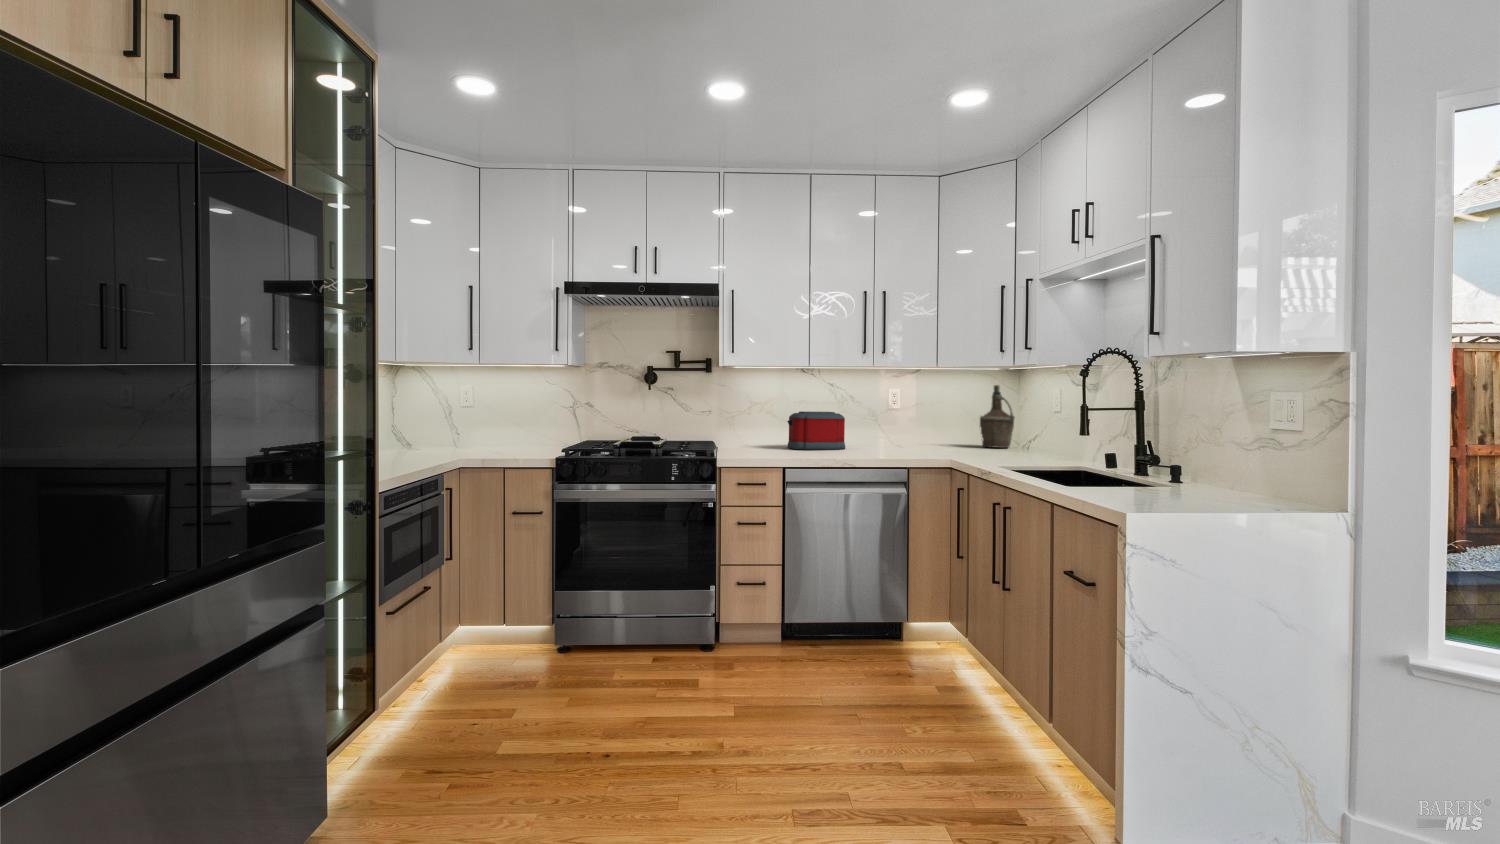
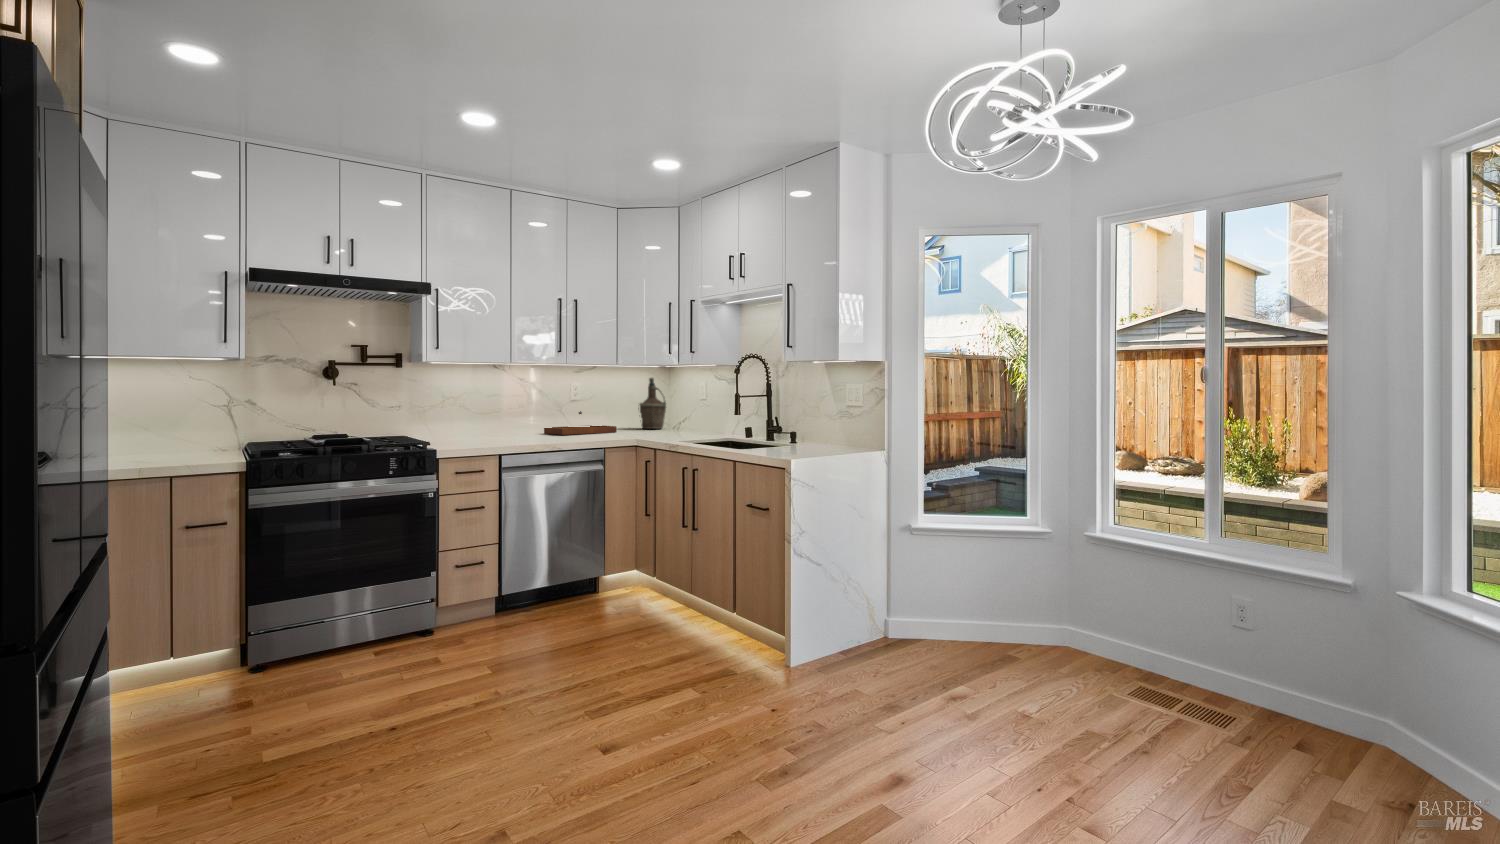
toaster: present [787,411,845,450] -> none [479,403,534,438]
tray: none [861,423,945,449] -> present [544,411,617,435]

